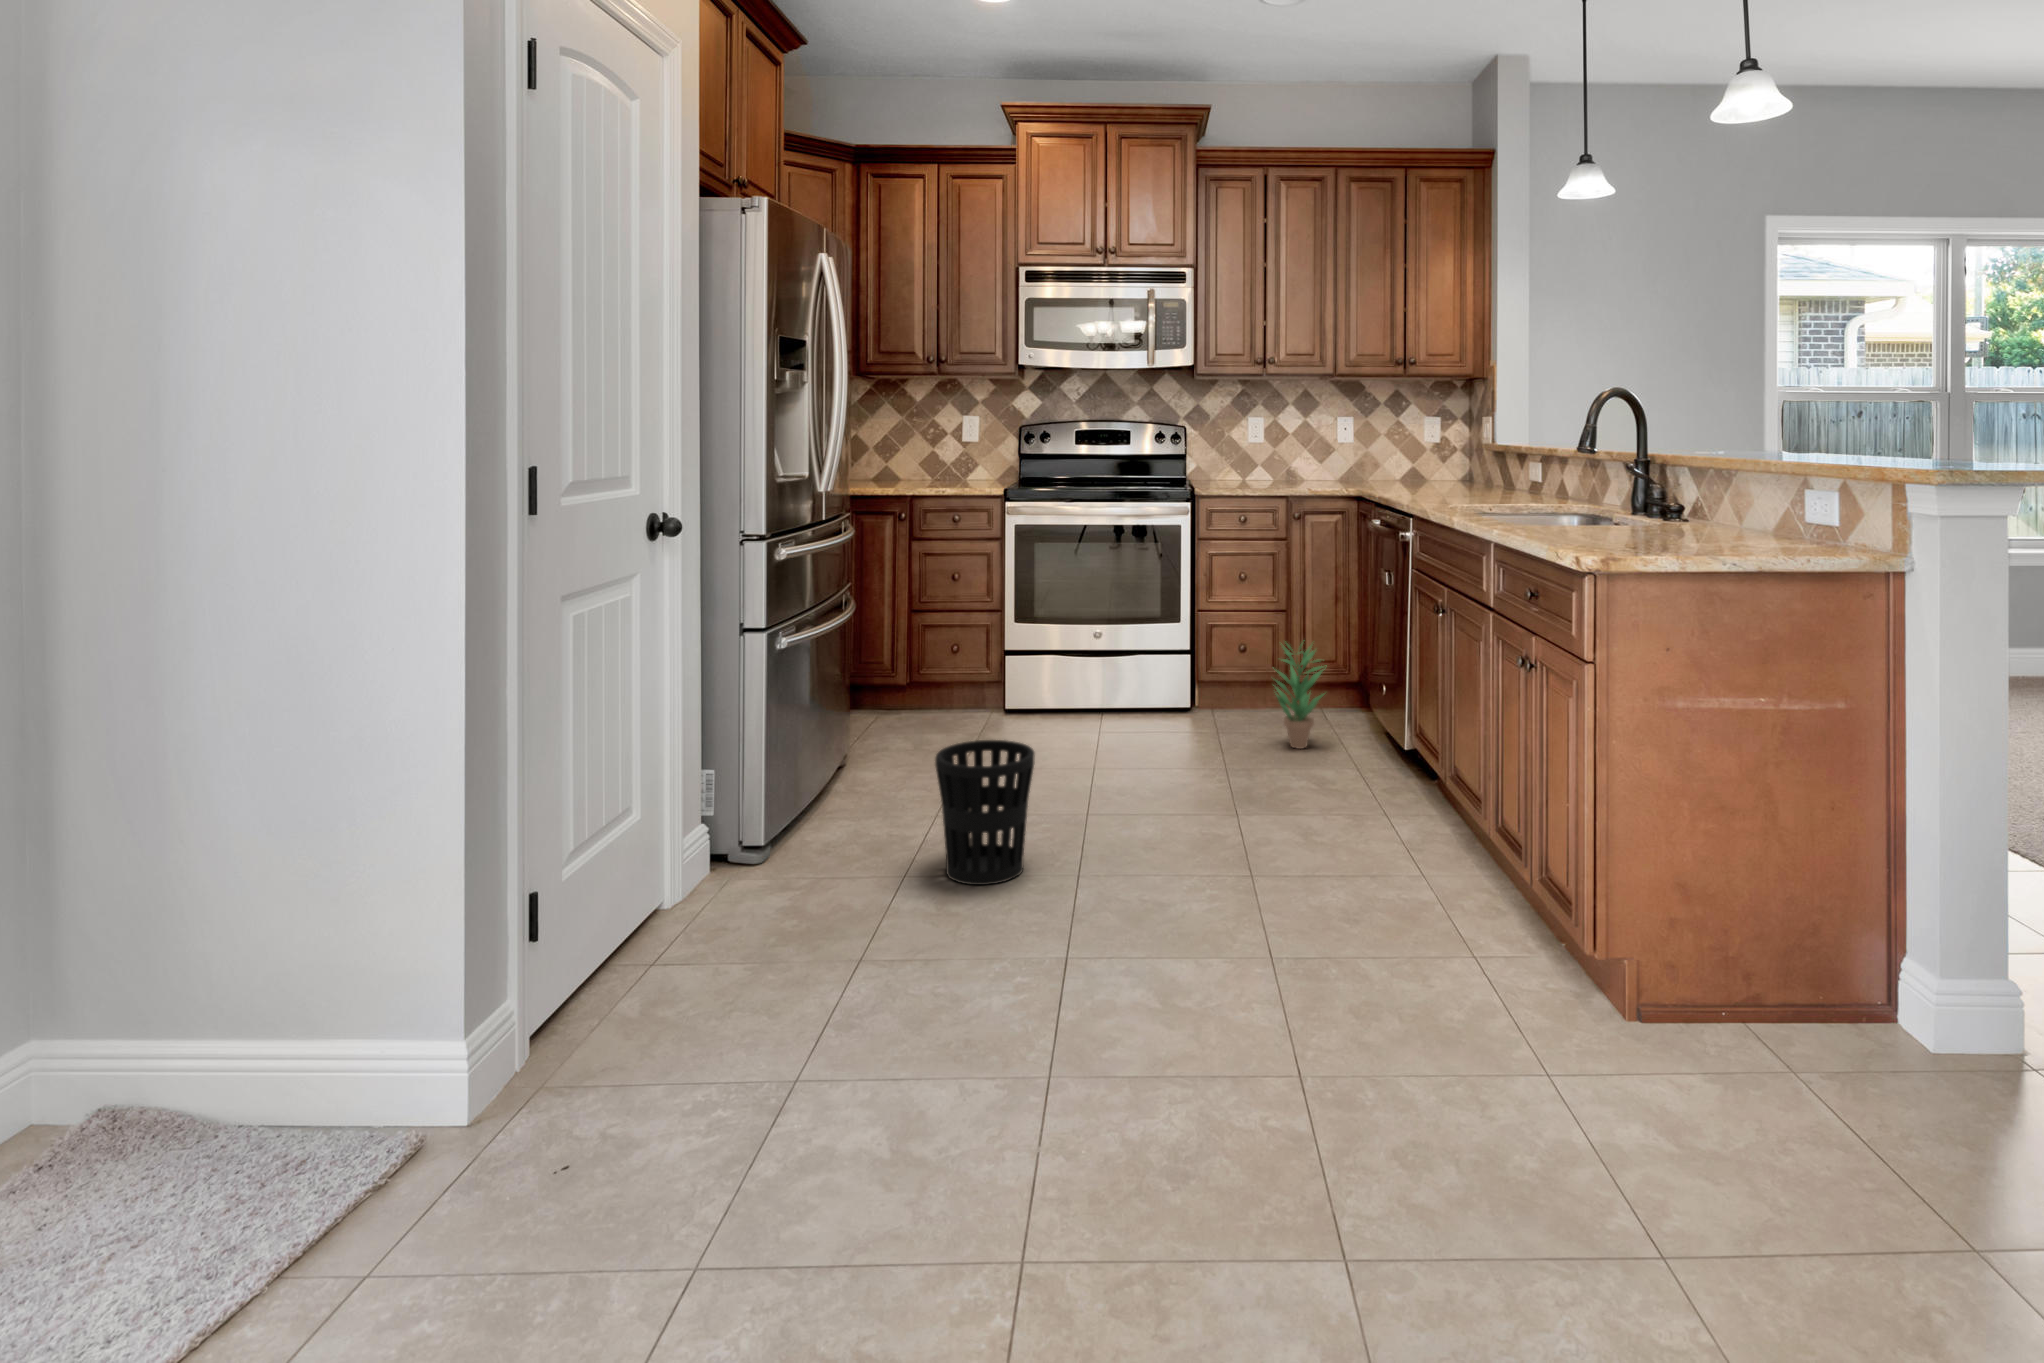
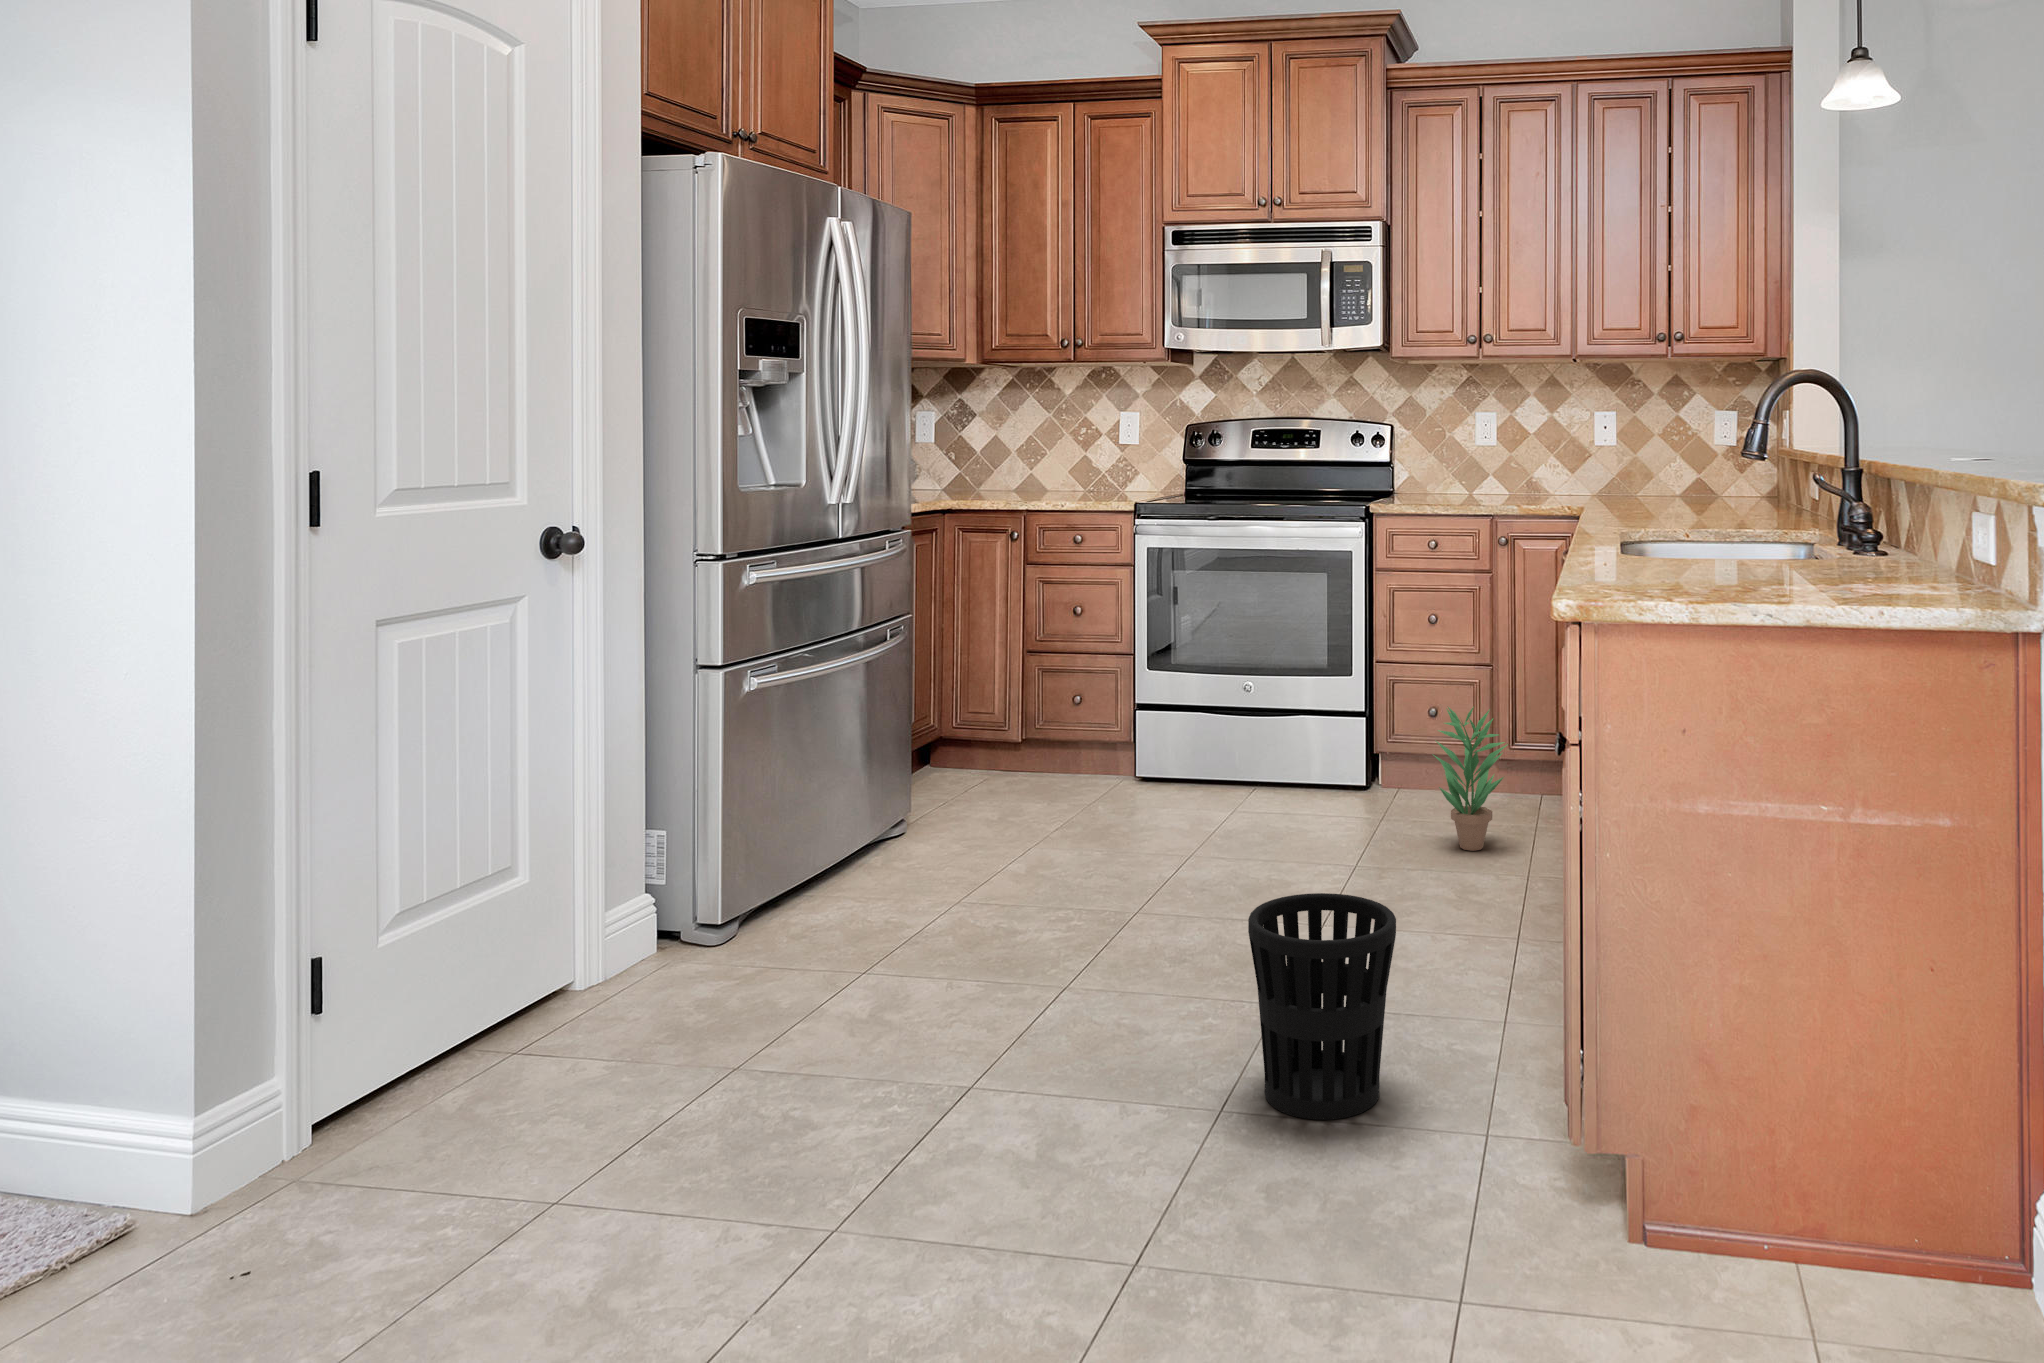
wastebasket: present [935,740,1035,885] -> present [1248,893,1396,1120]

